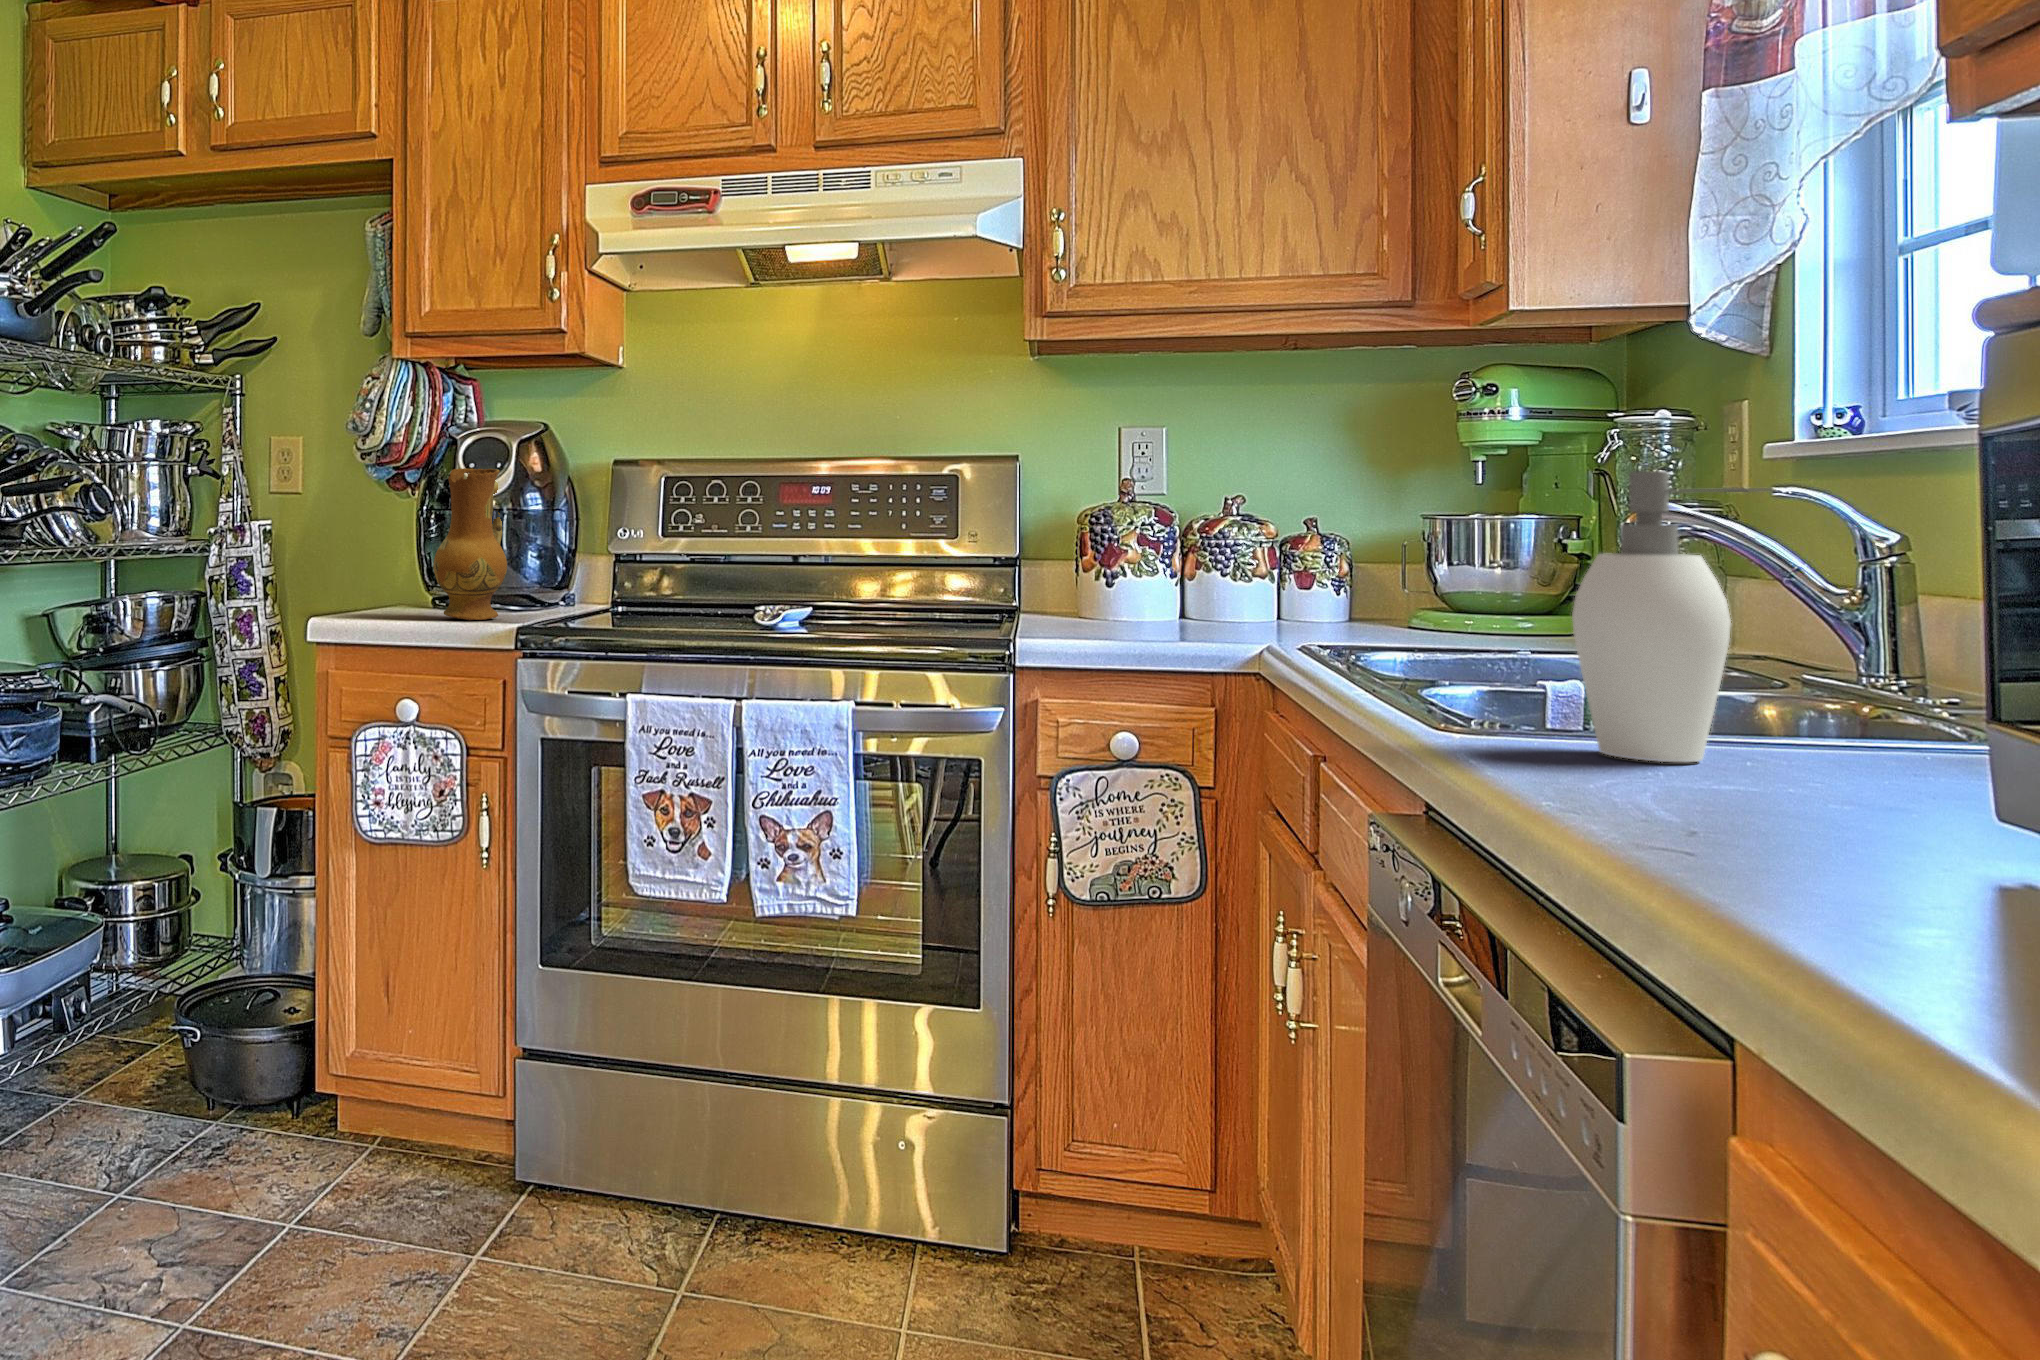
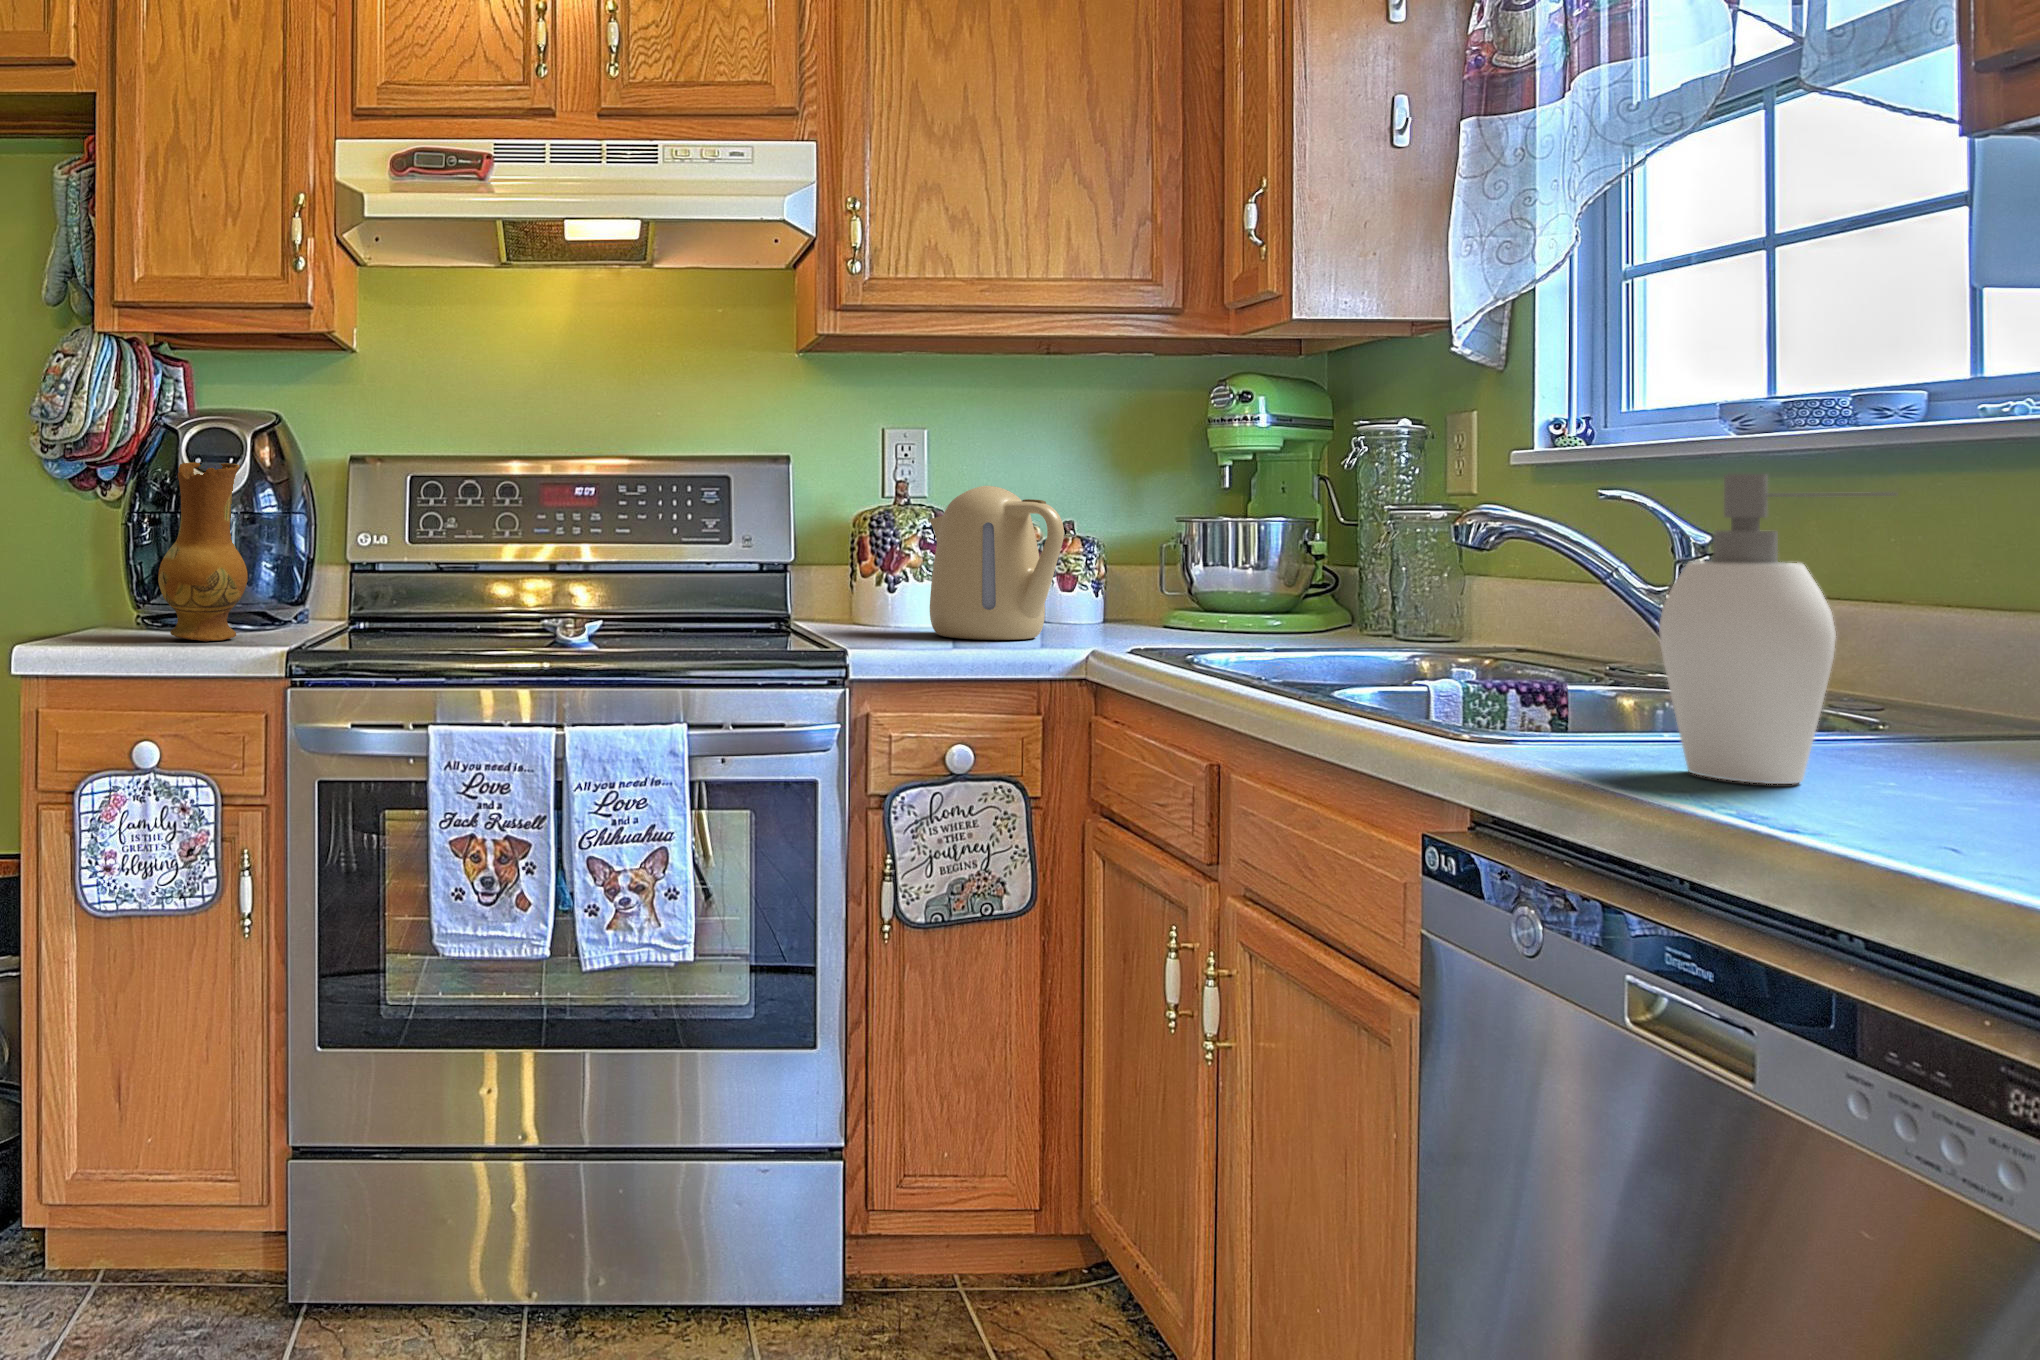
kettle: none [1143,484,1271,637] -> present [929,486,1064,640]

